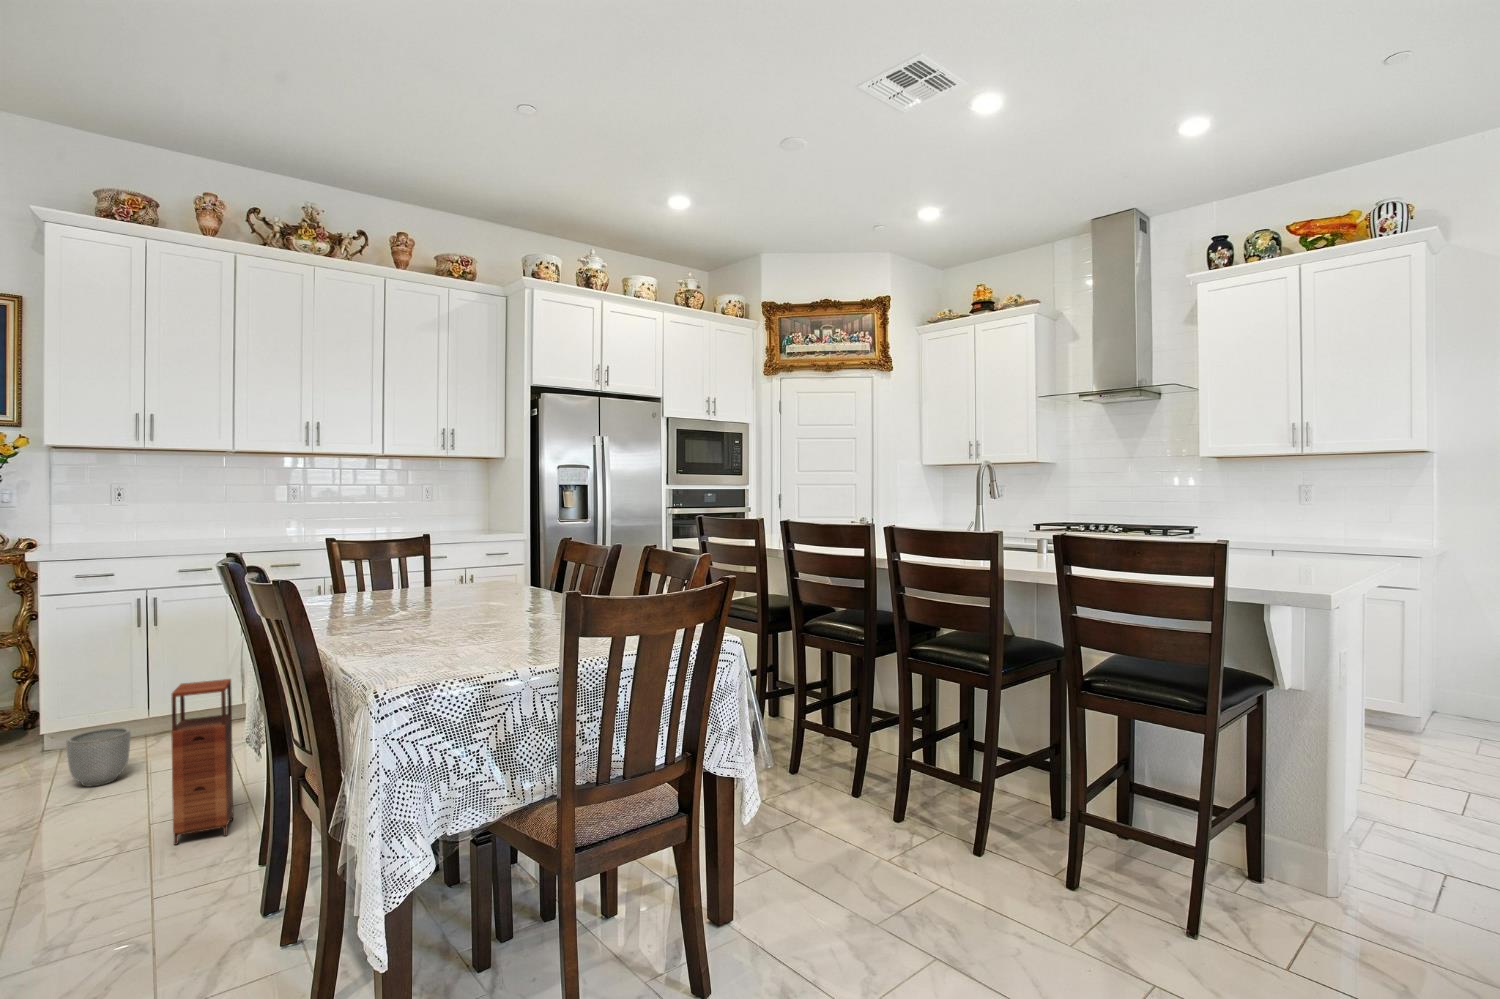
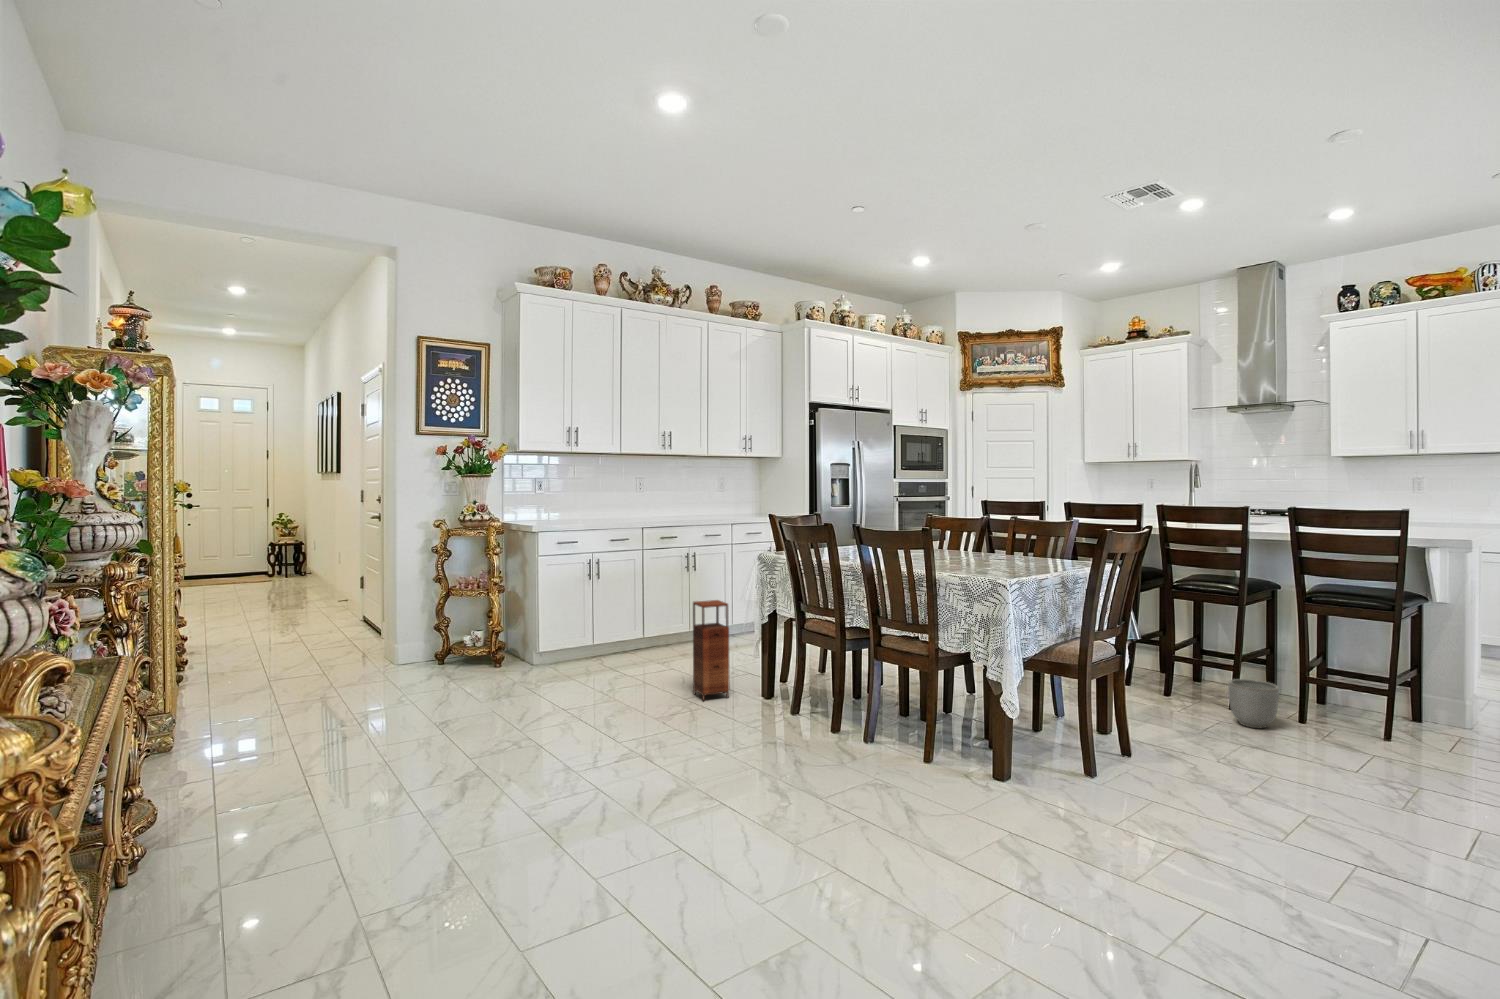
planter: present [66,727,131,787] -> present [1228,679,1279,728]

